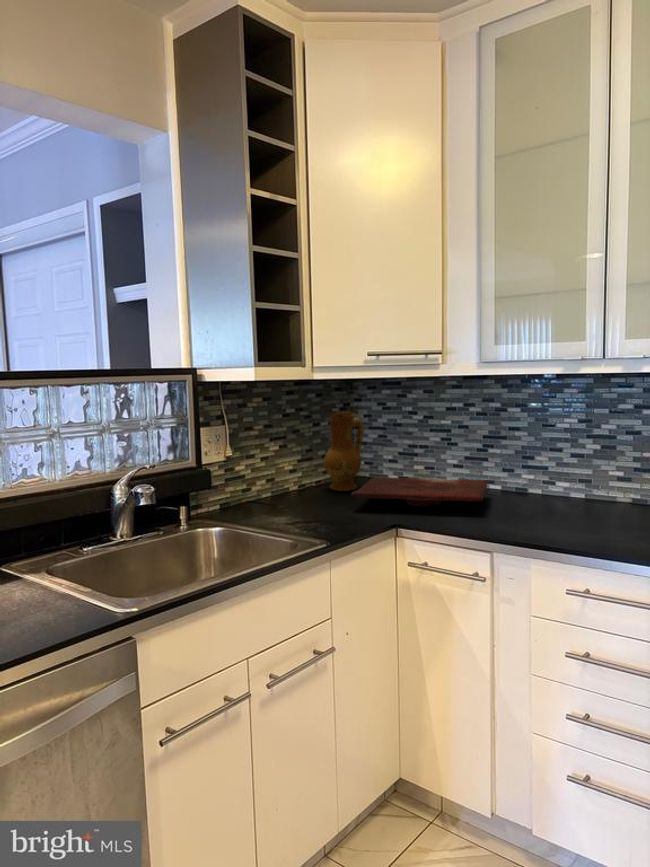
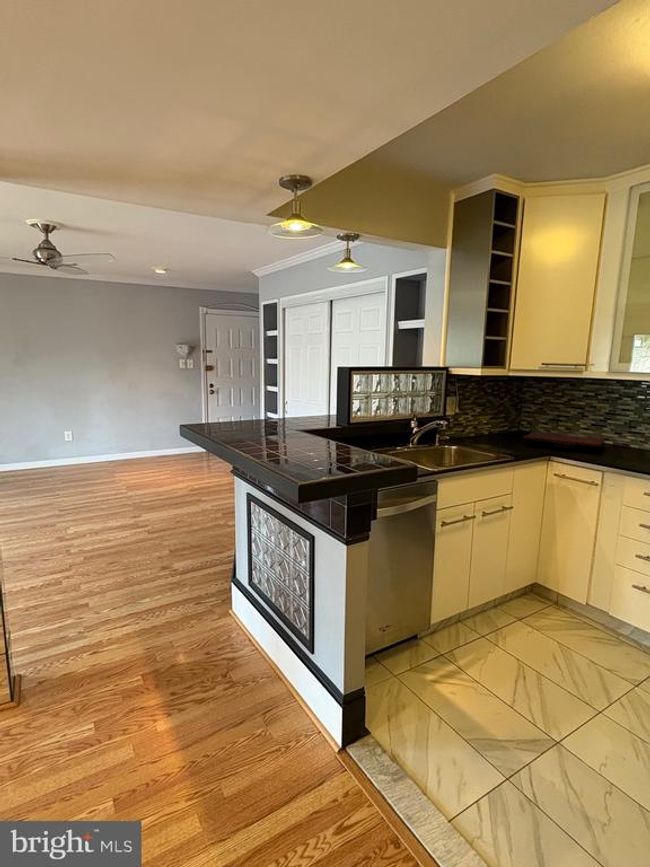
ceramic jug: present [324,412,364,491] -> none [505,394,531,437]

